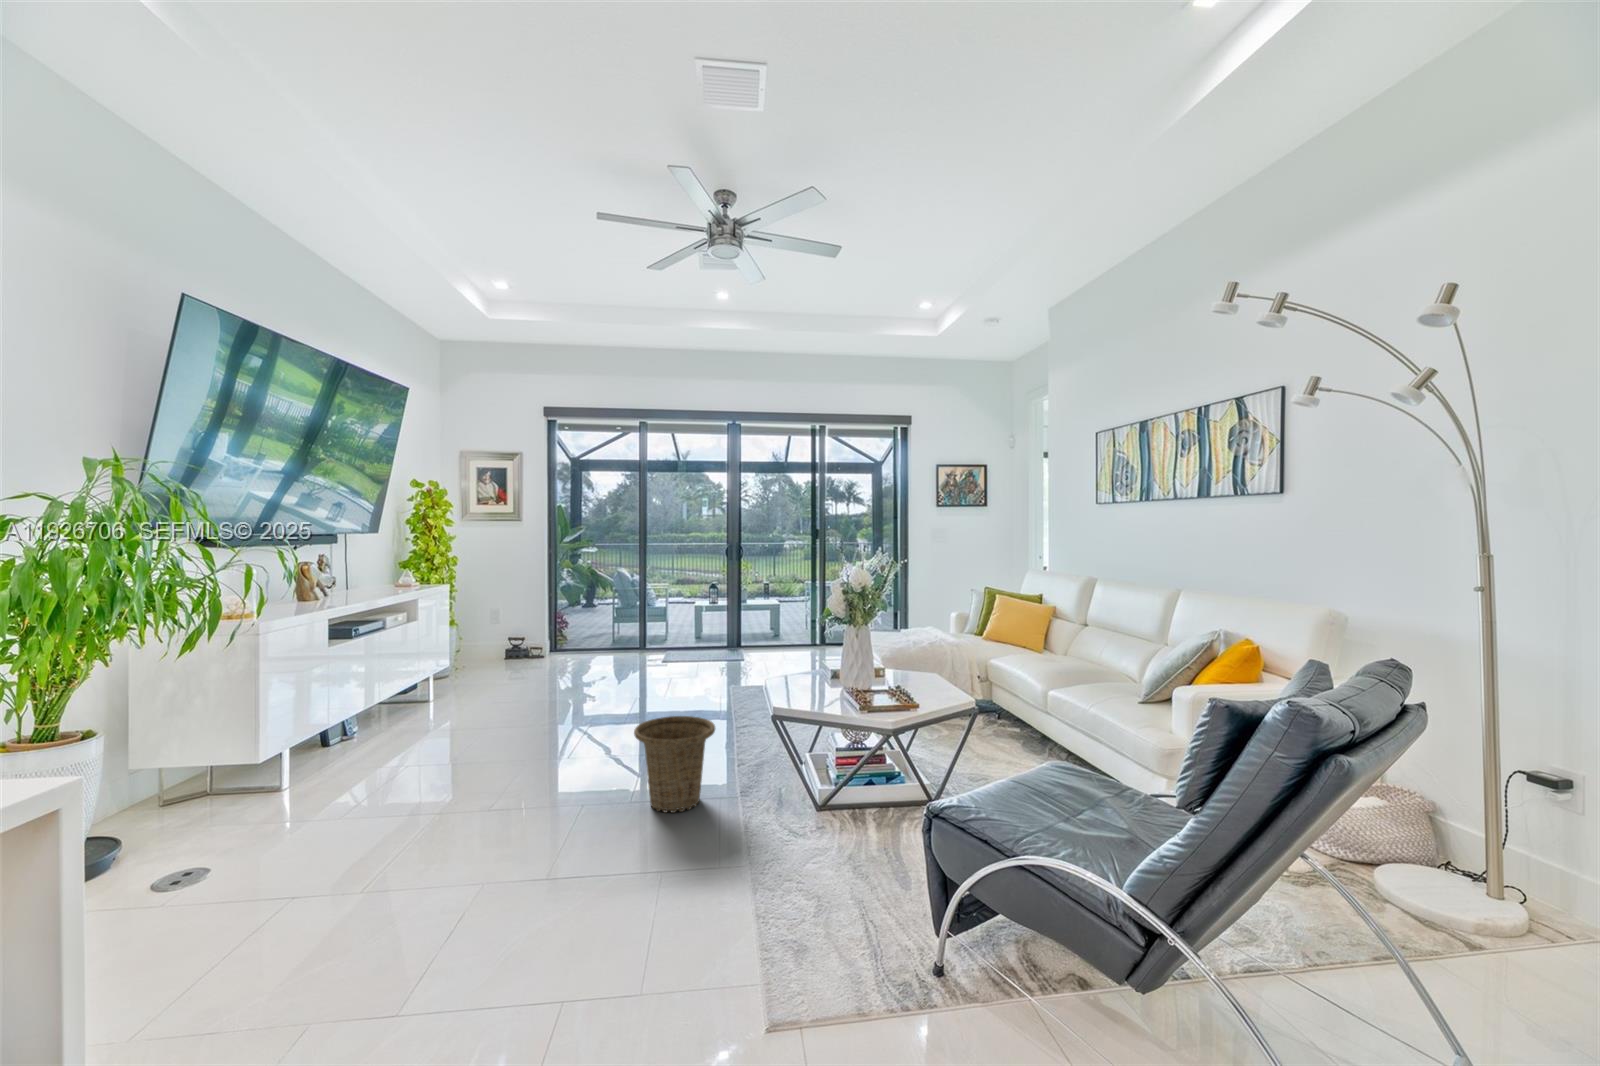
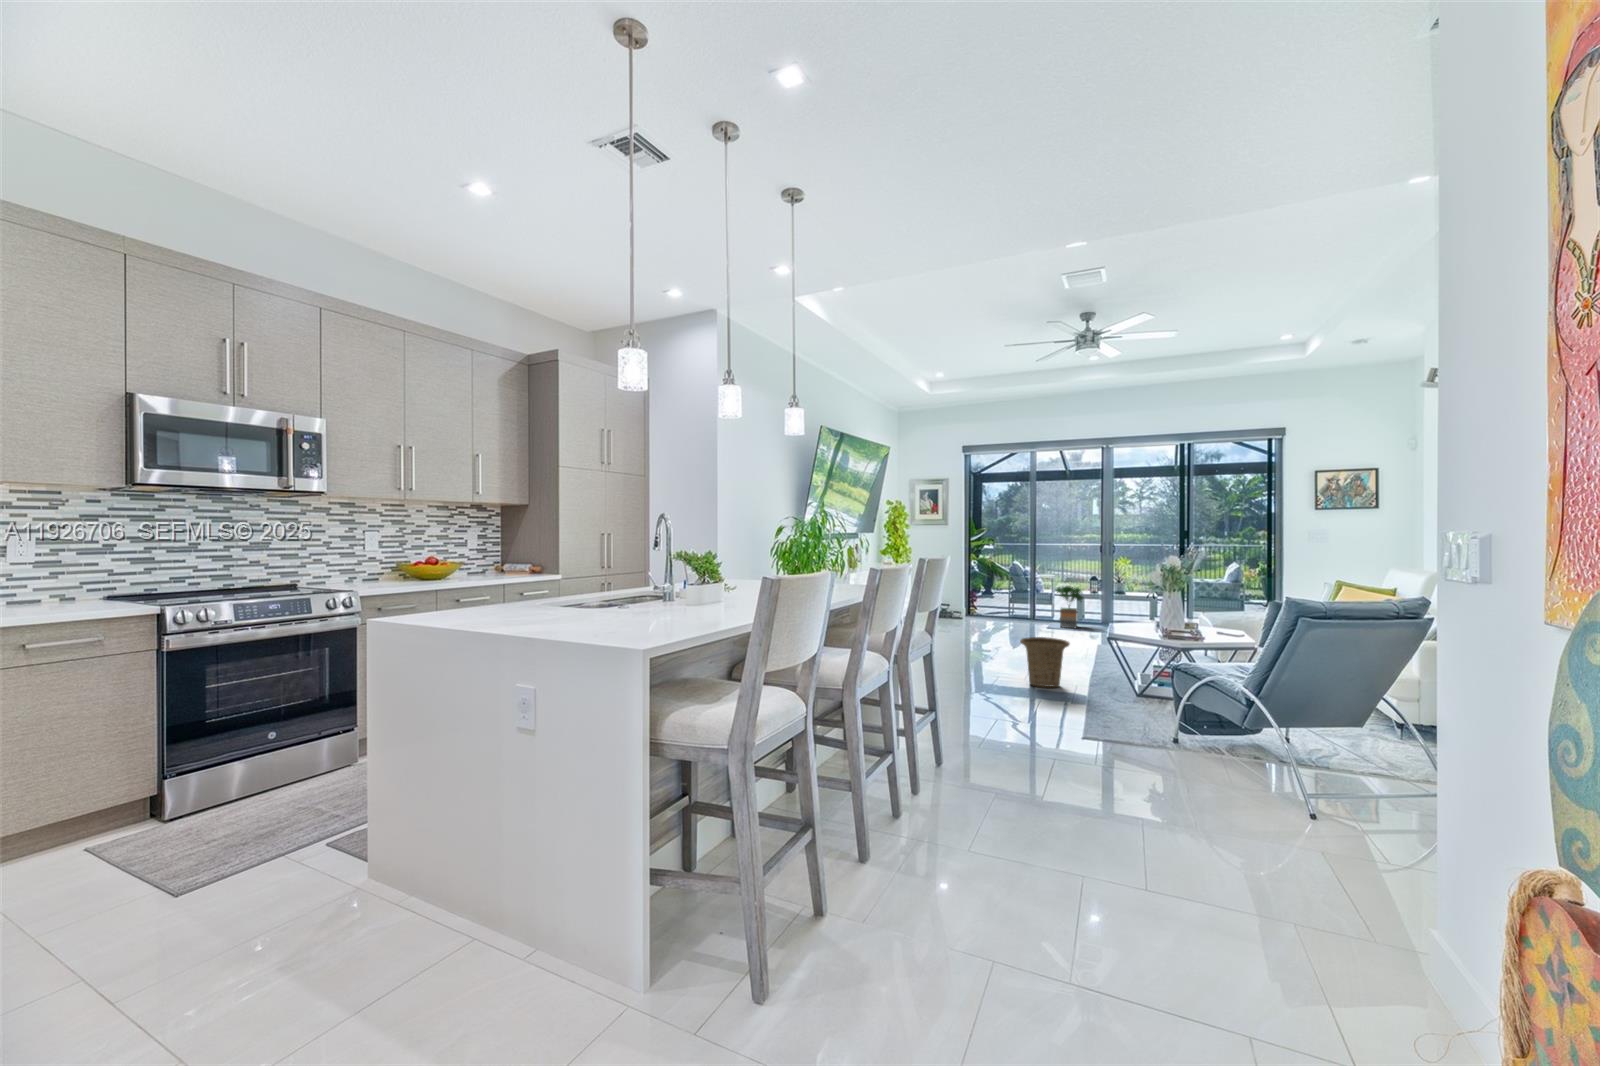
potted tree: none [670,600,707,656] -> present [1057,586,1084,628]

